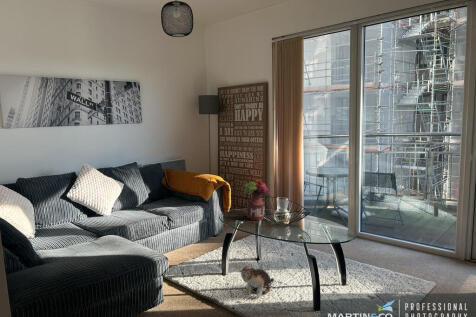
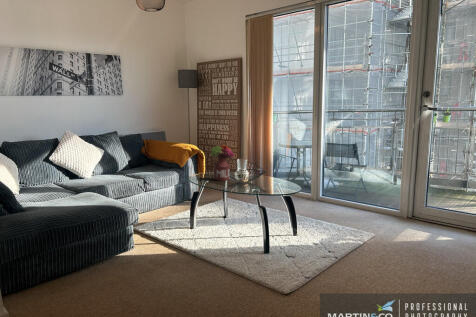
plush toy: present [238,266,274,297] -> none [199,216,235,244]

